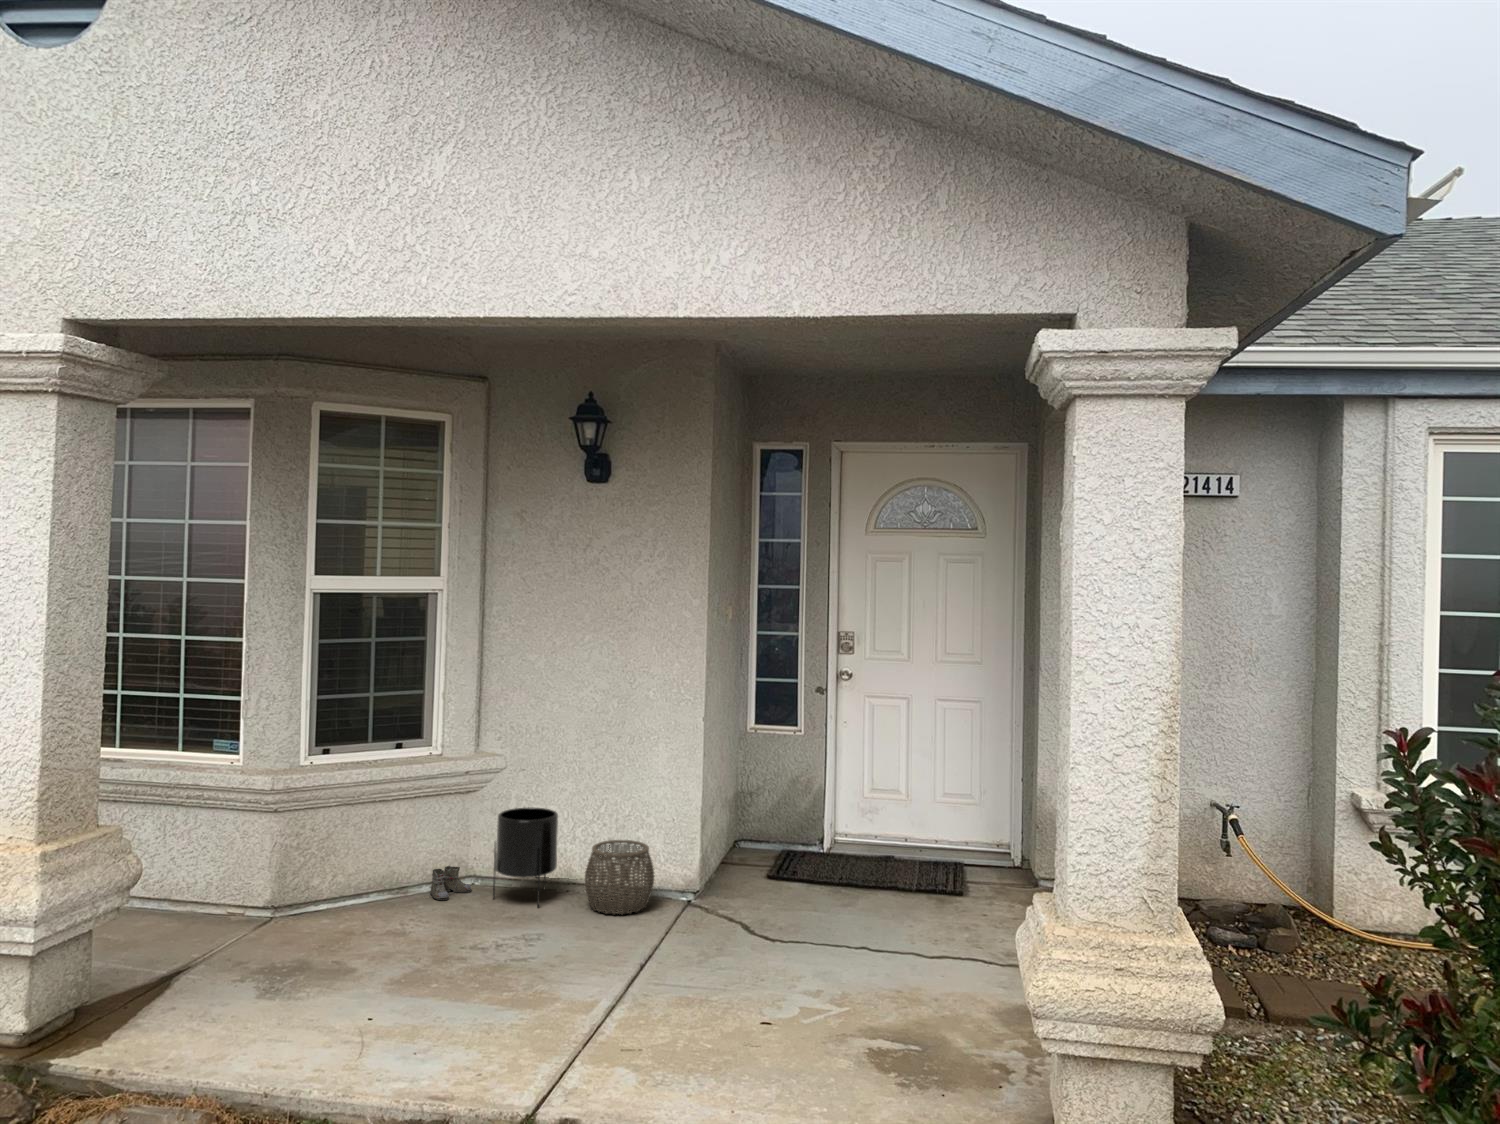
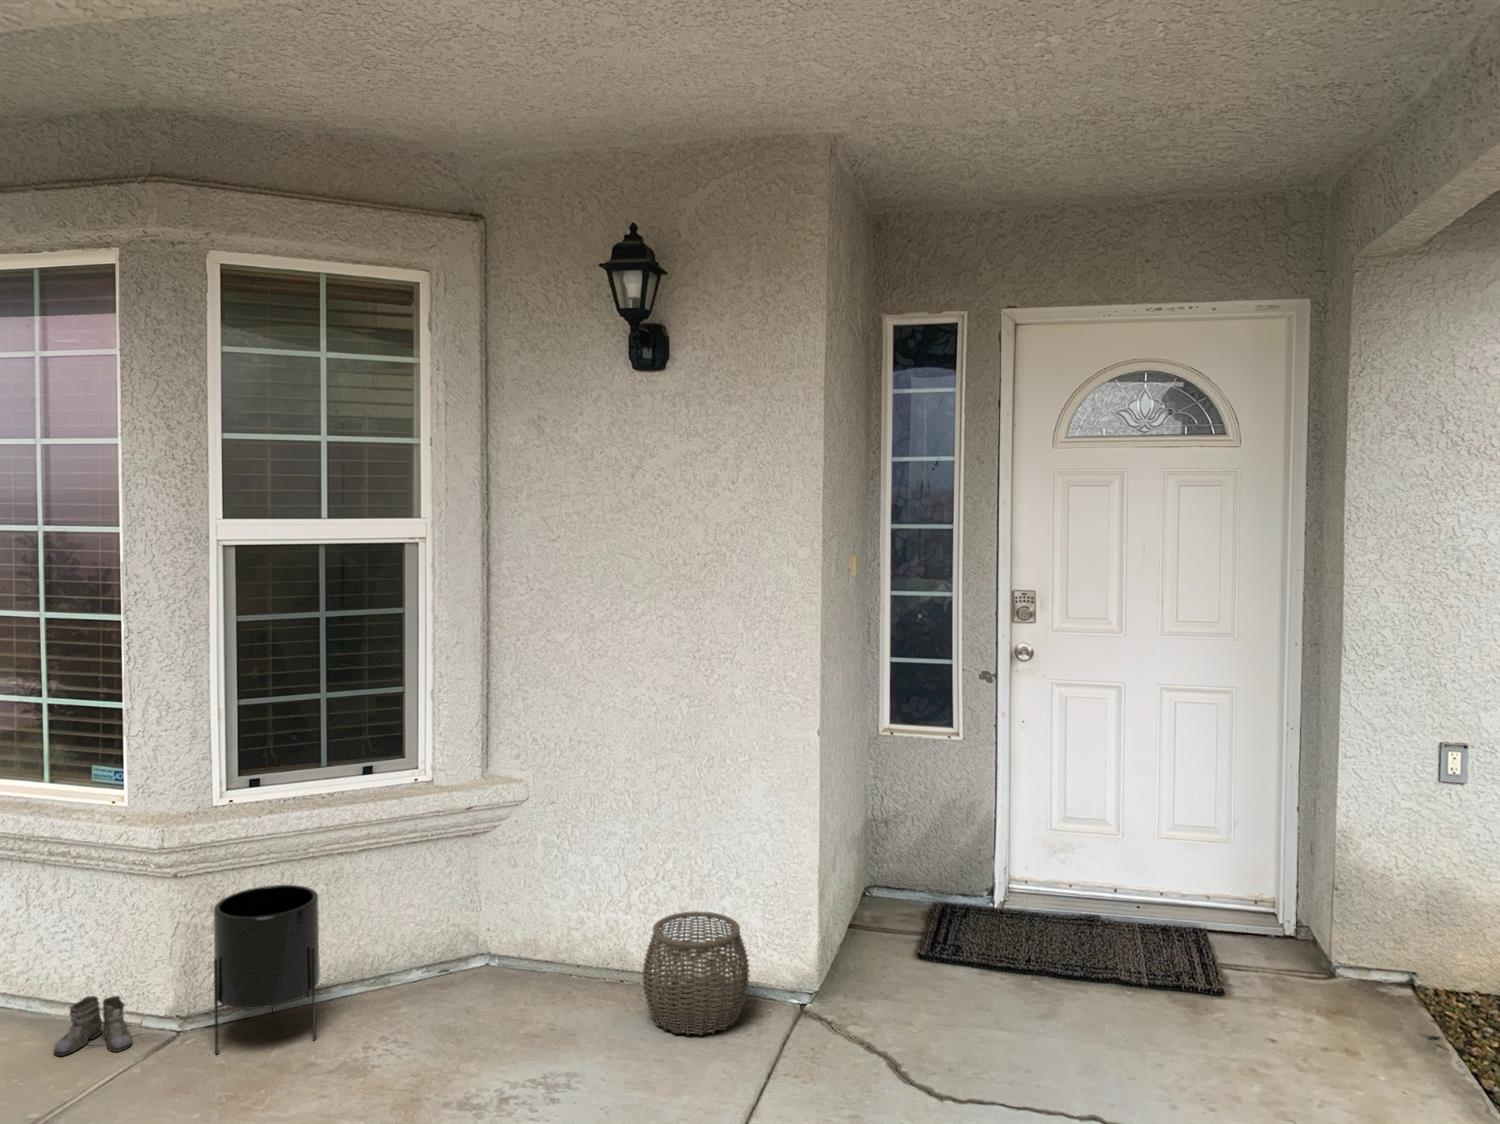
planter: present [493,808,558,907] -> present [214,885,320,1054]
boots: present [430,866,471,900] -> present [54,996,132,1056]

